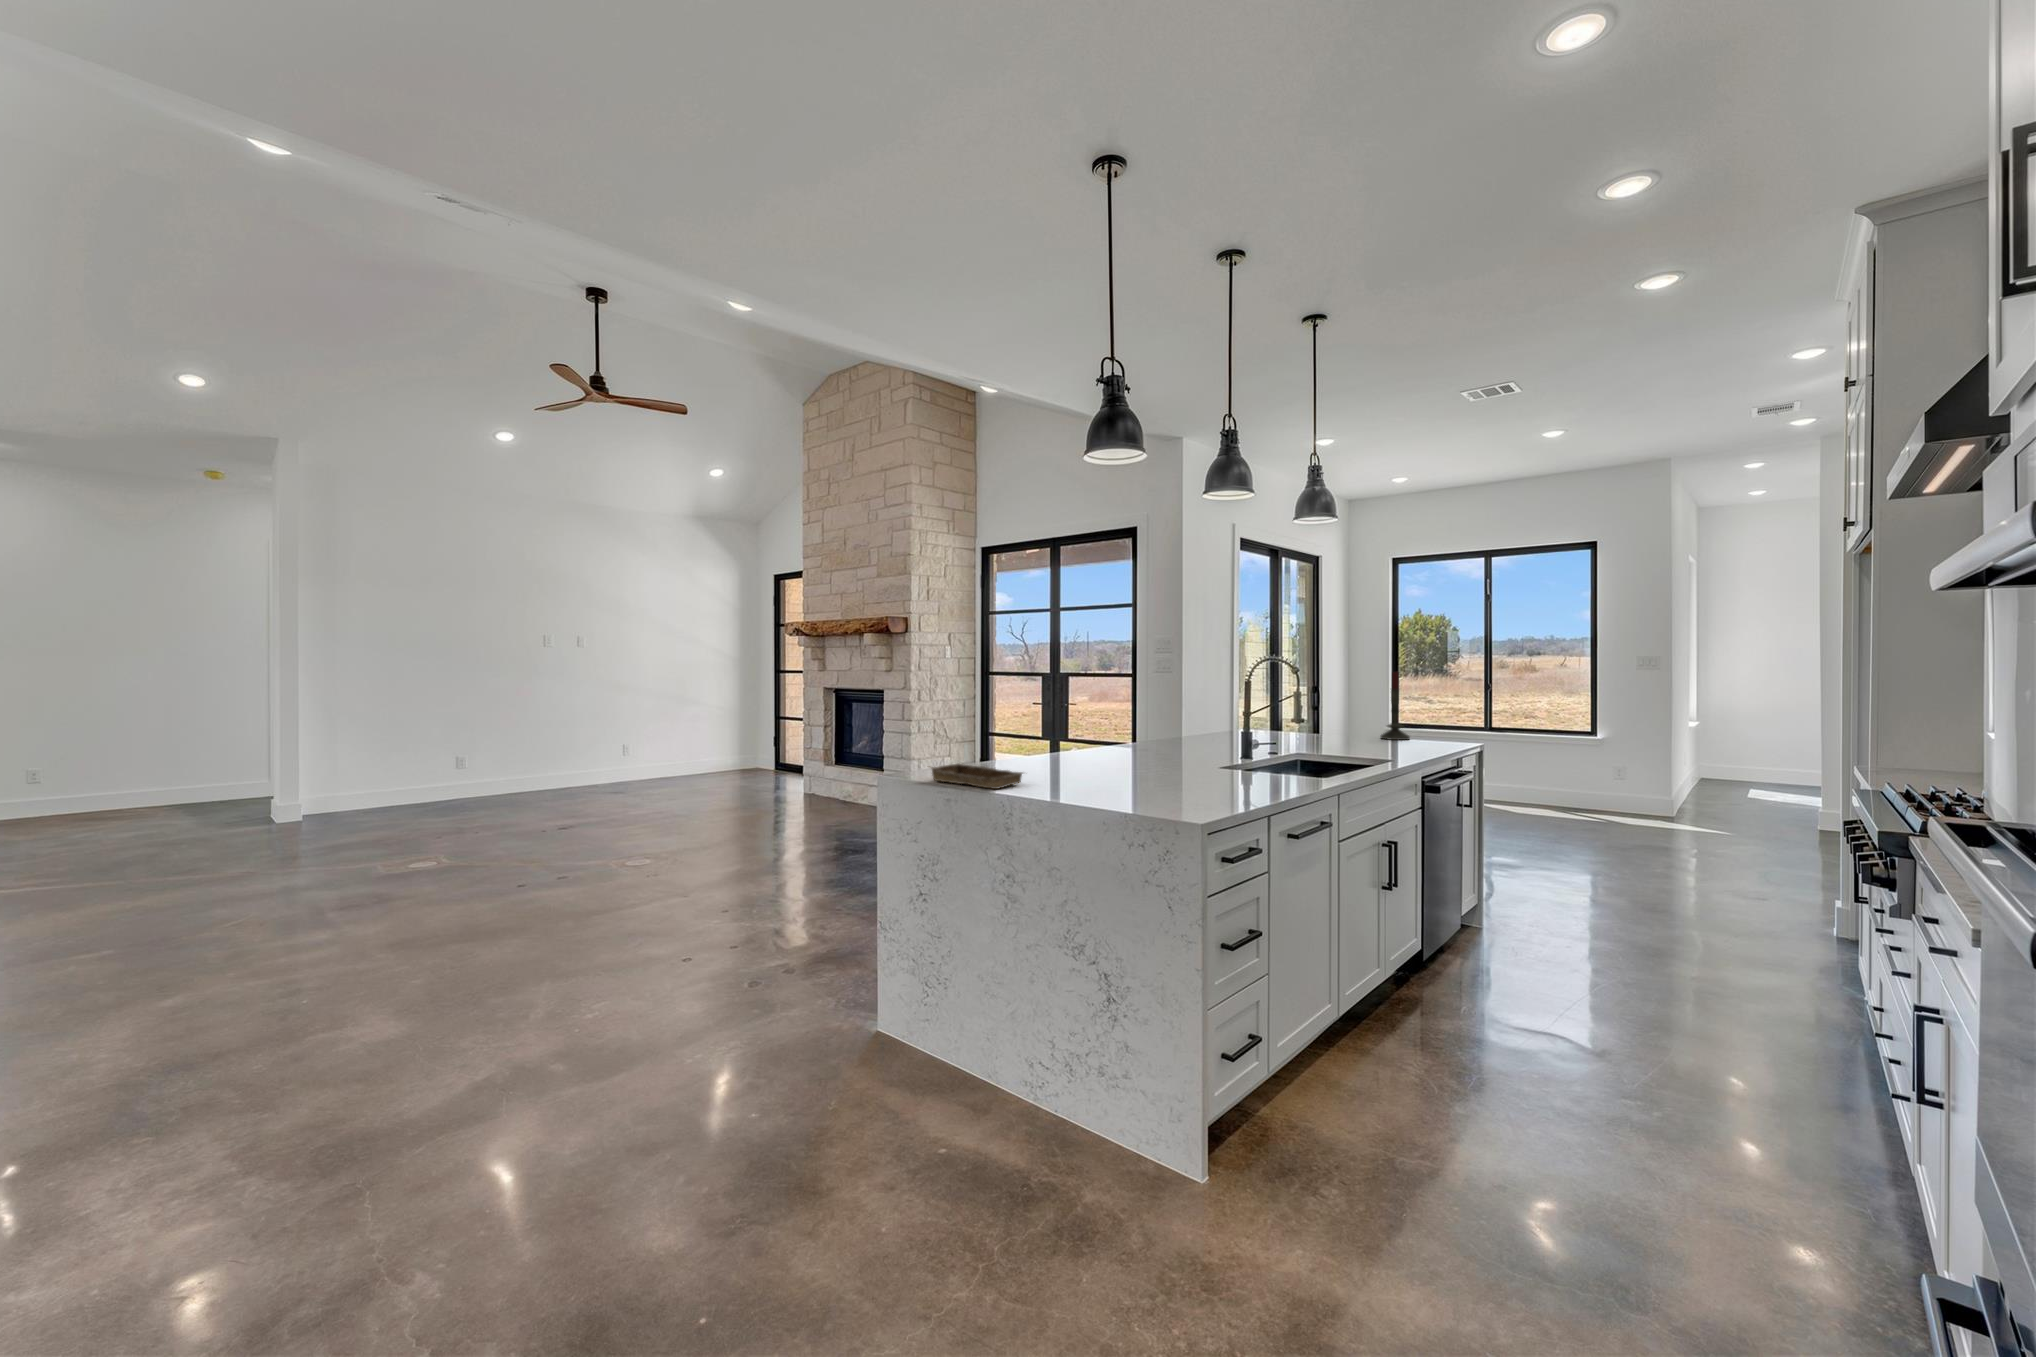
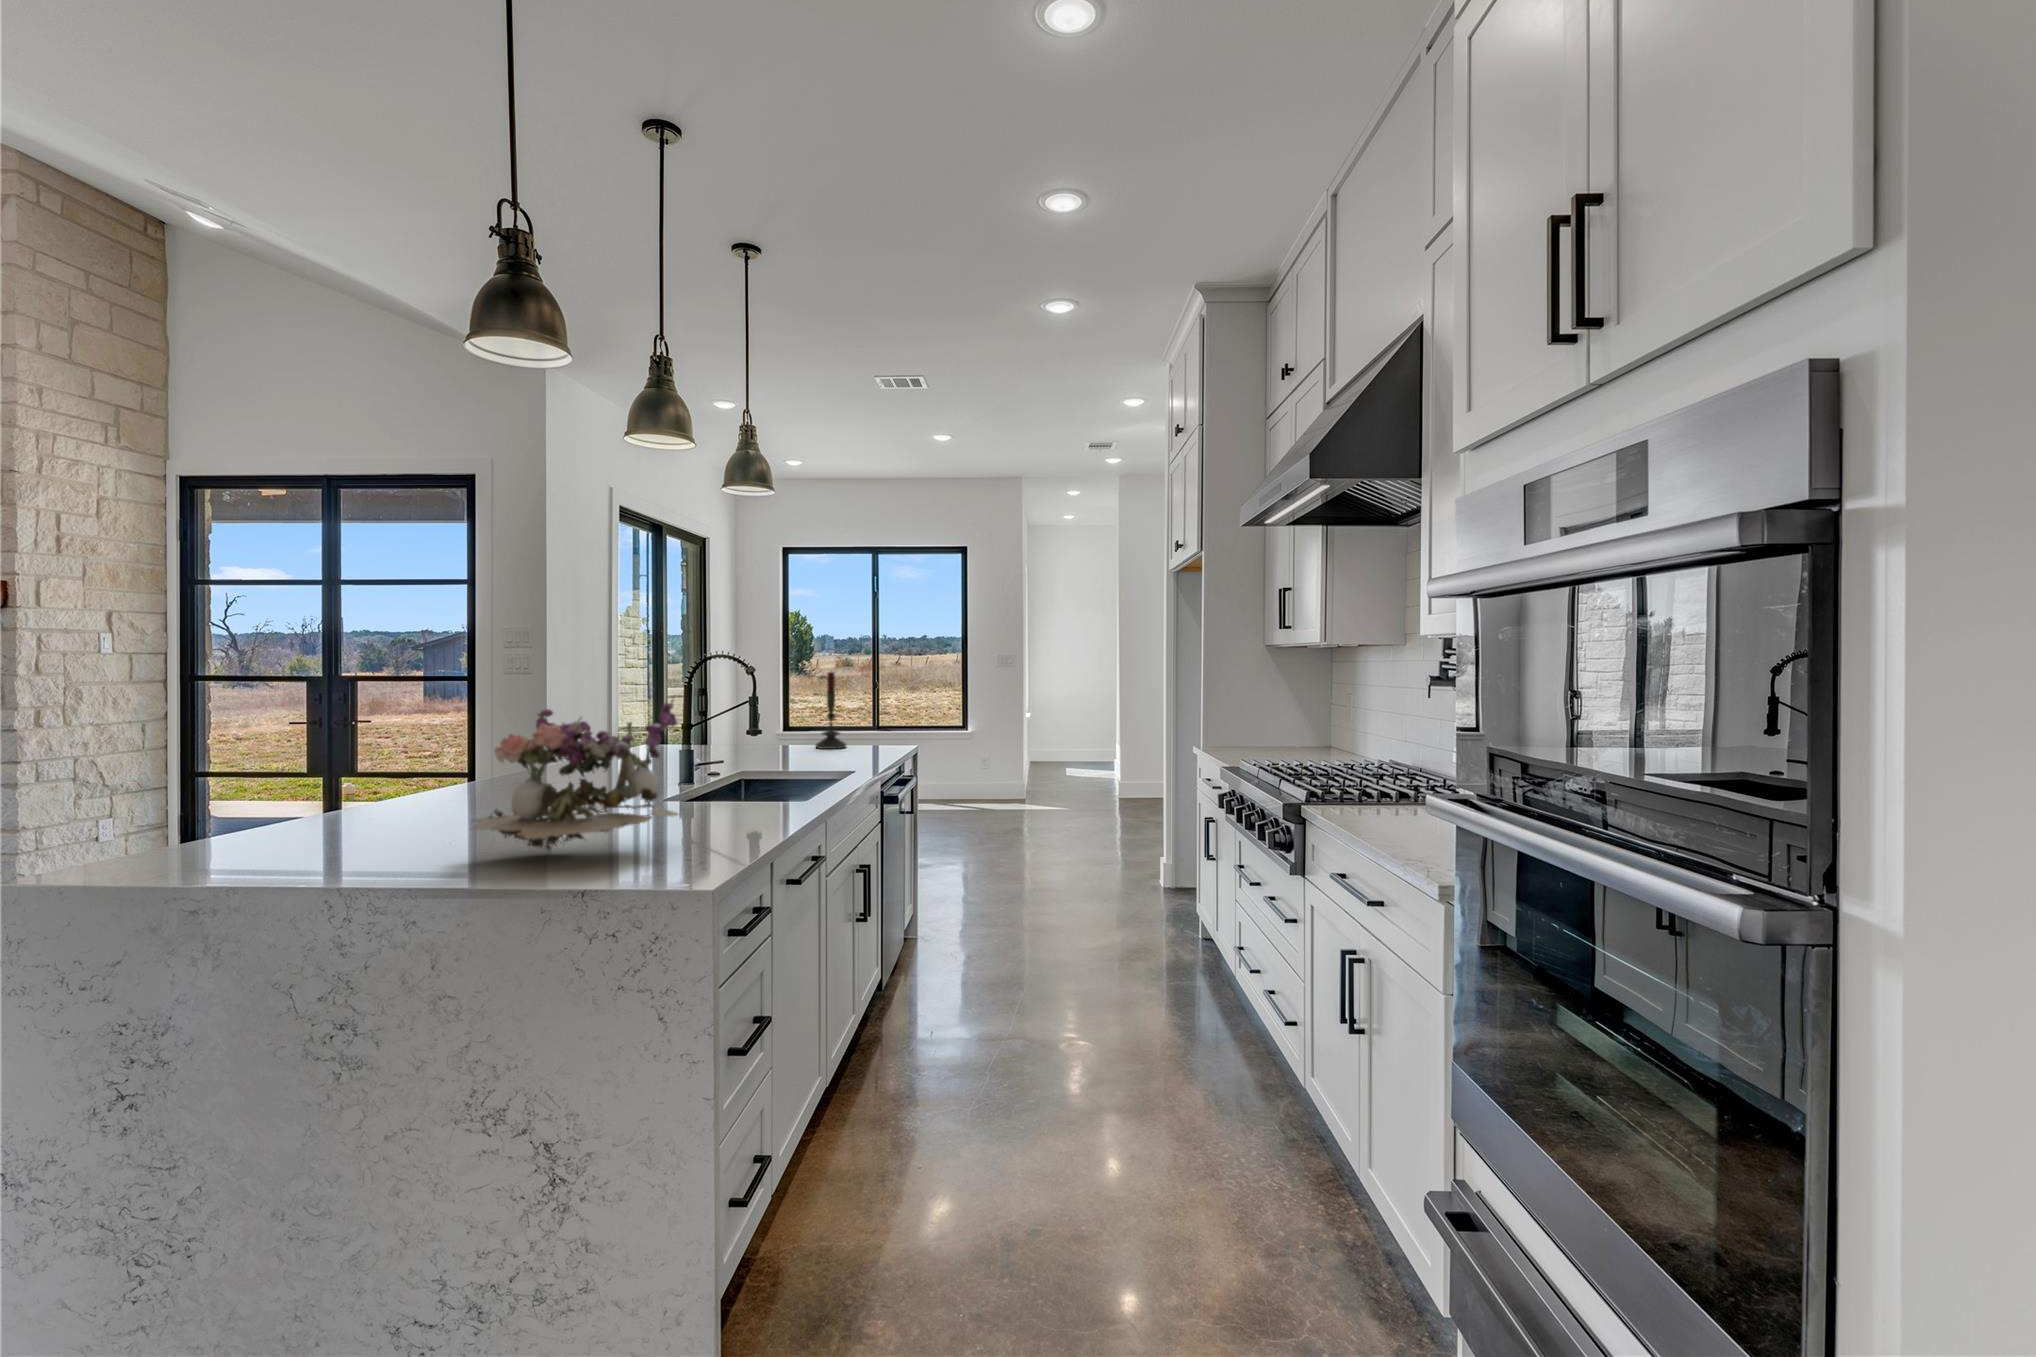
flower arrangement: none [1070,692,1200,793] -> present [471,700,678,852]
tray: present [931,763,1023,789] -> none [149,834,379,873]

